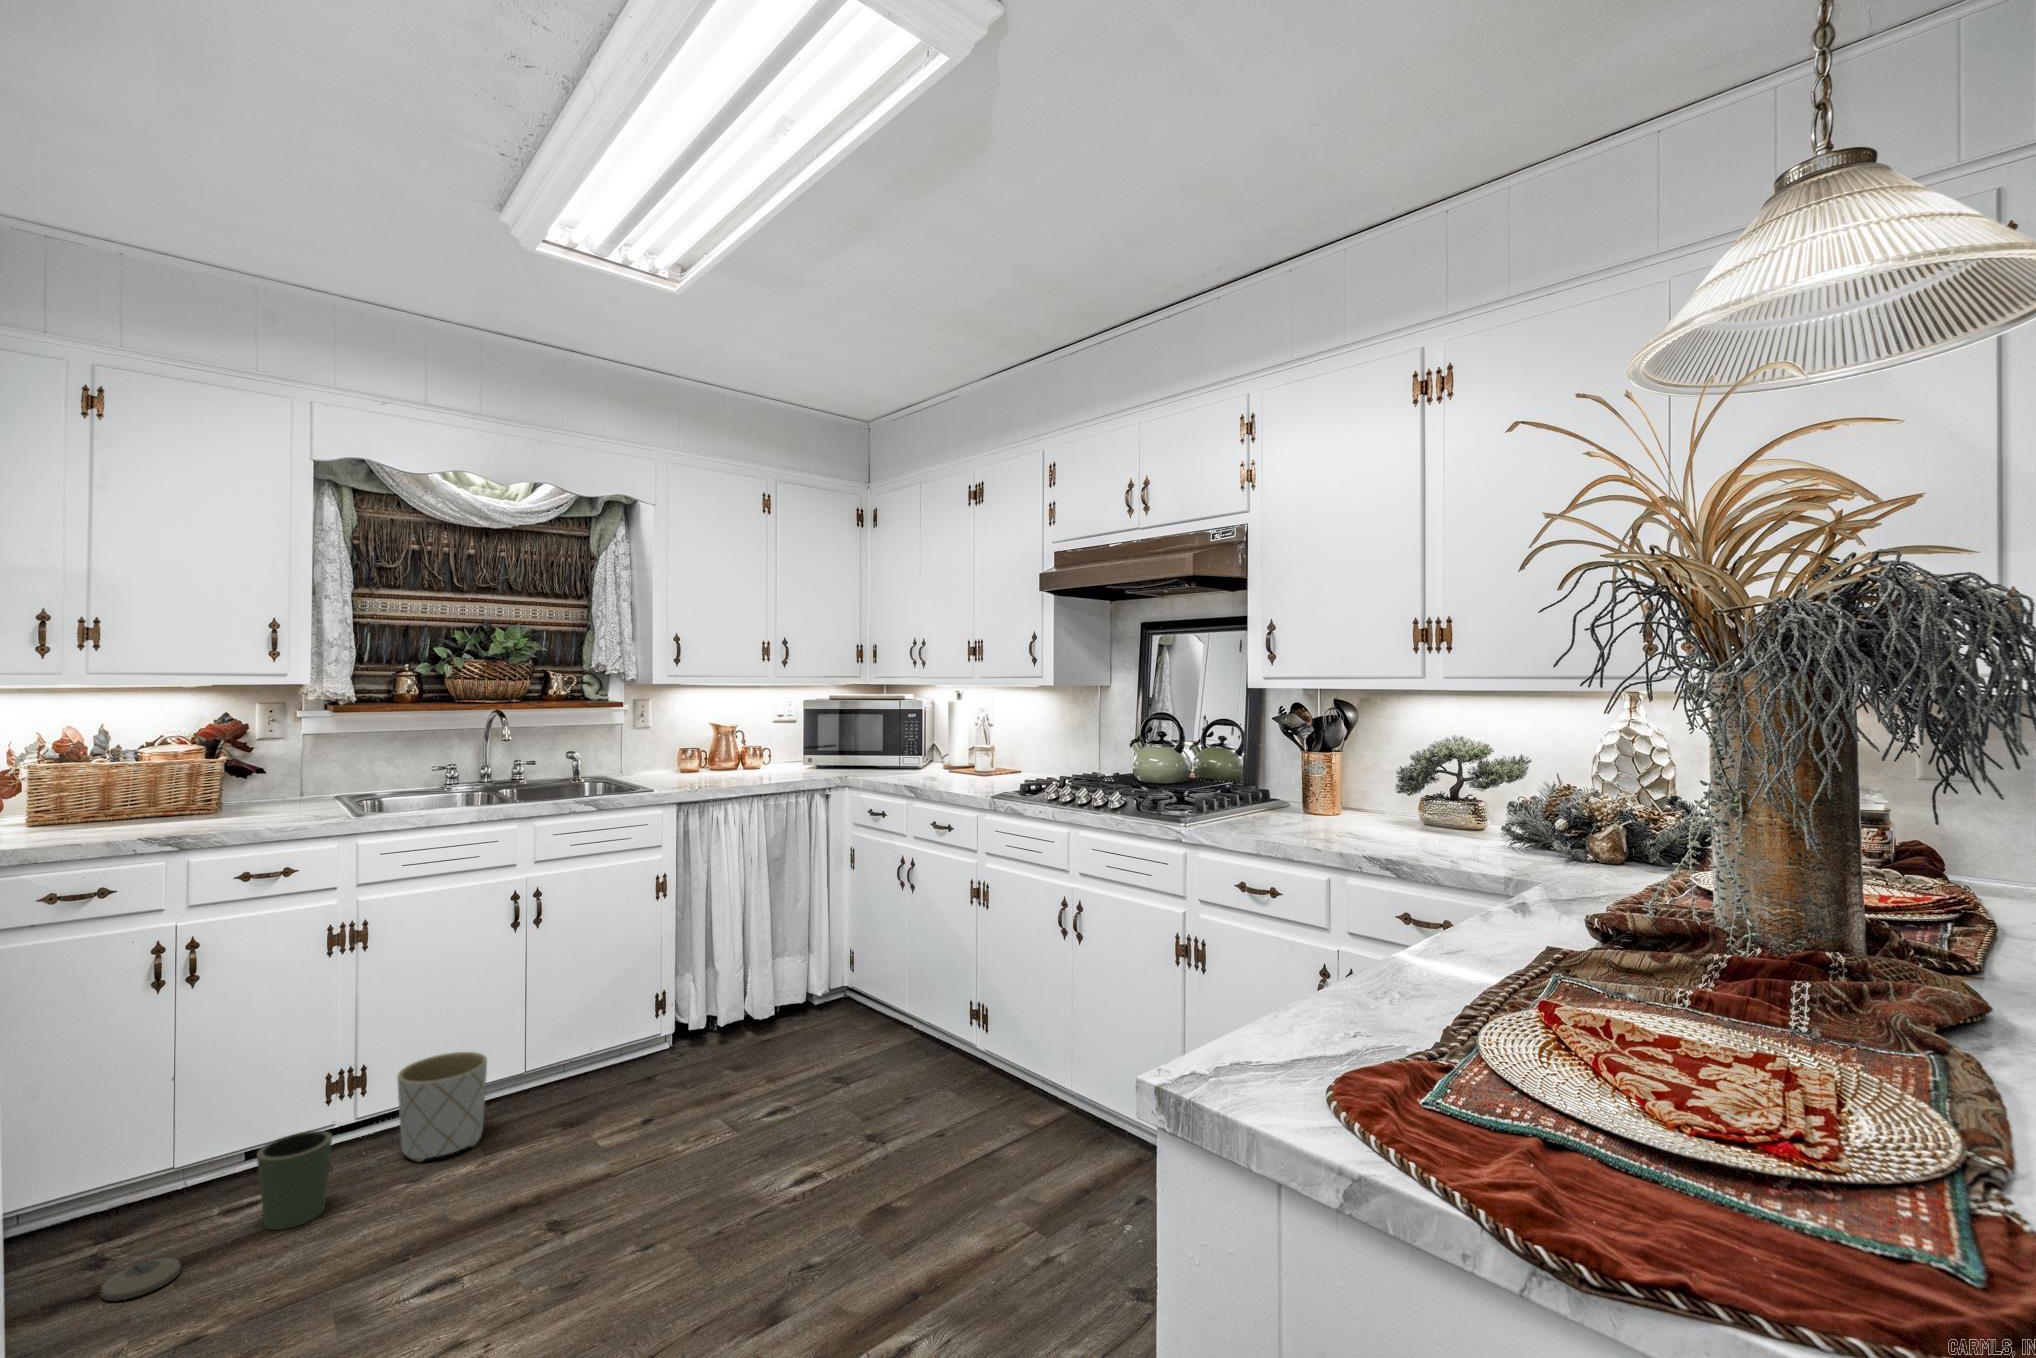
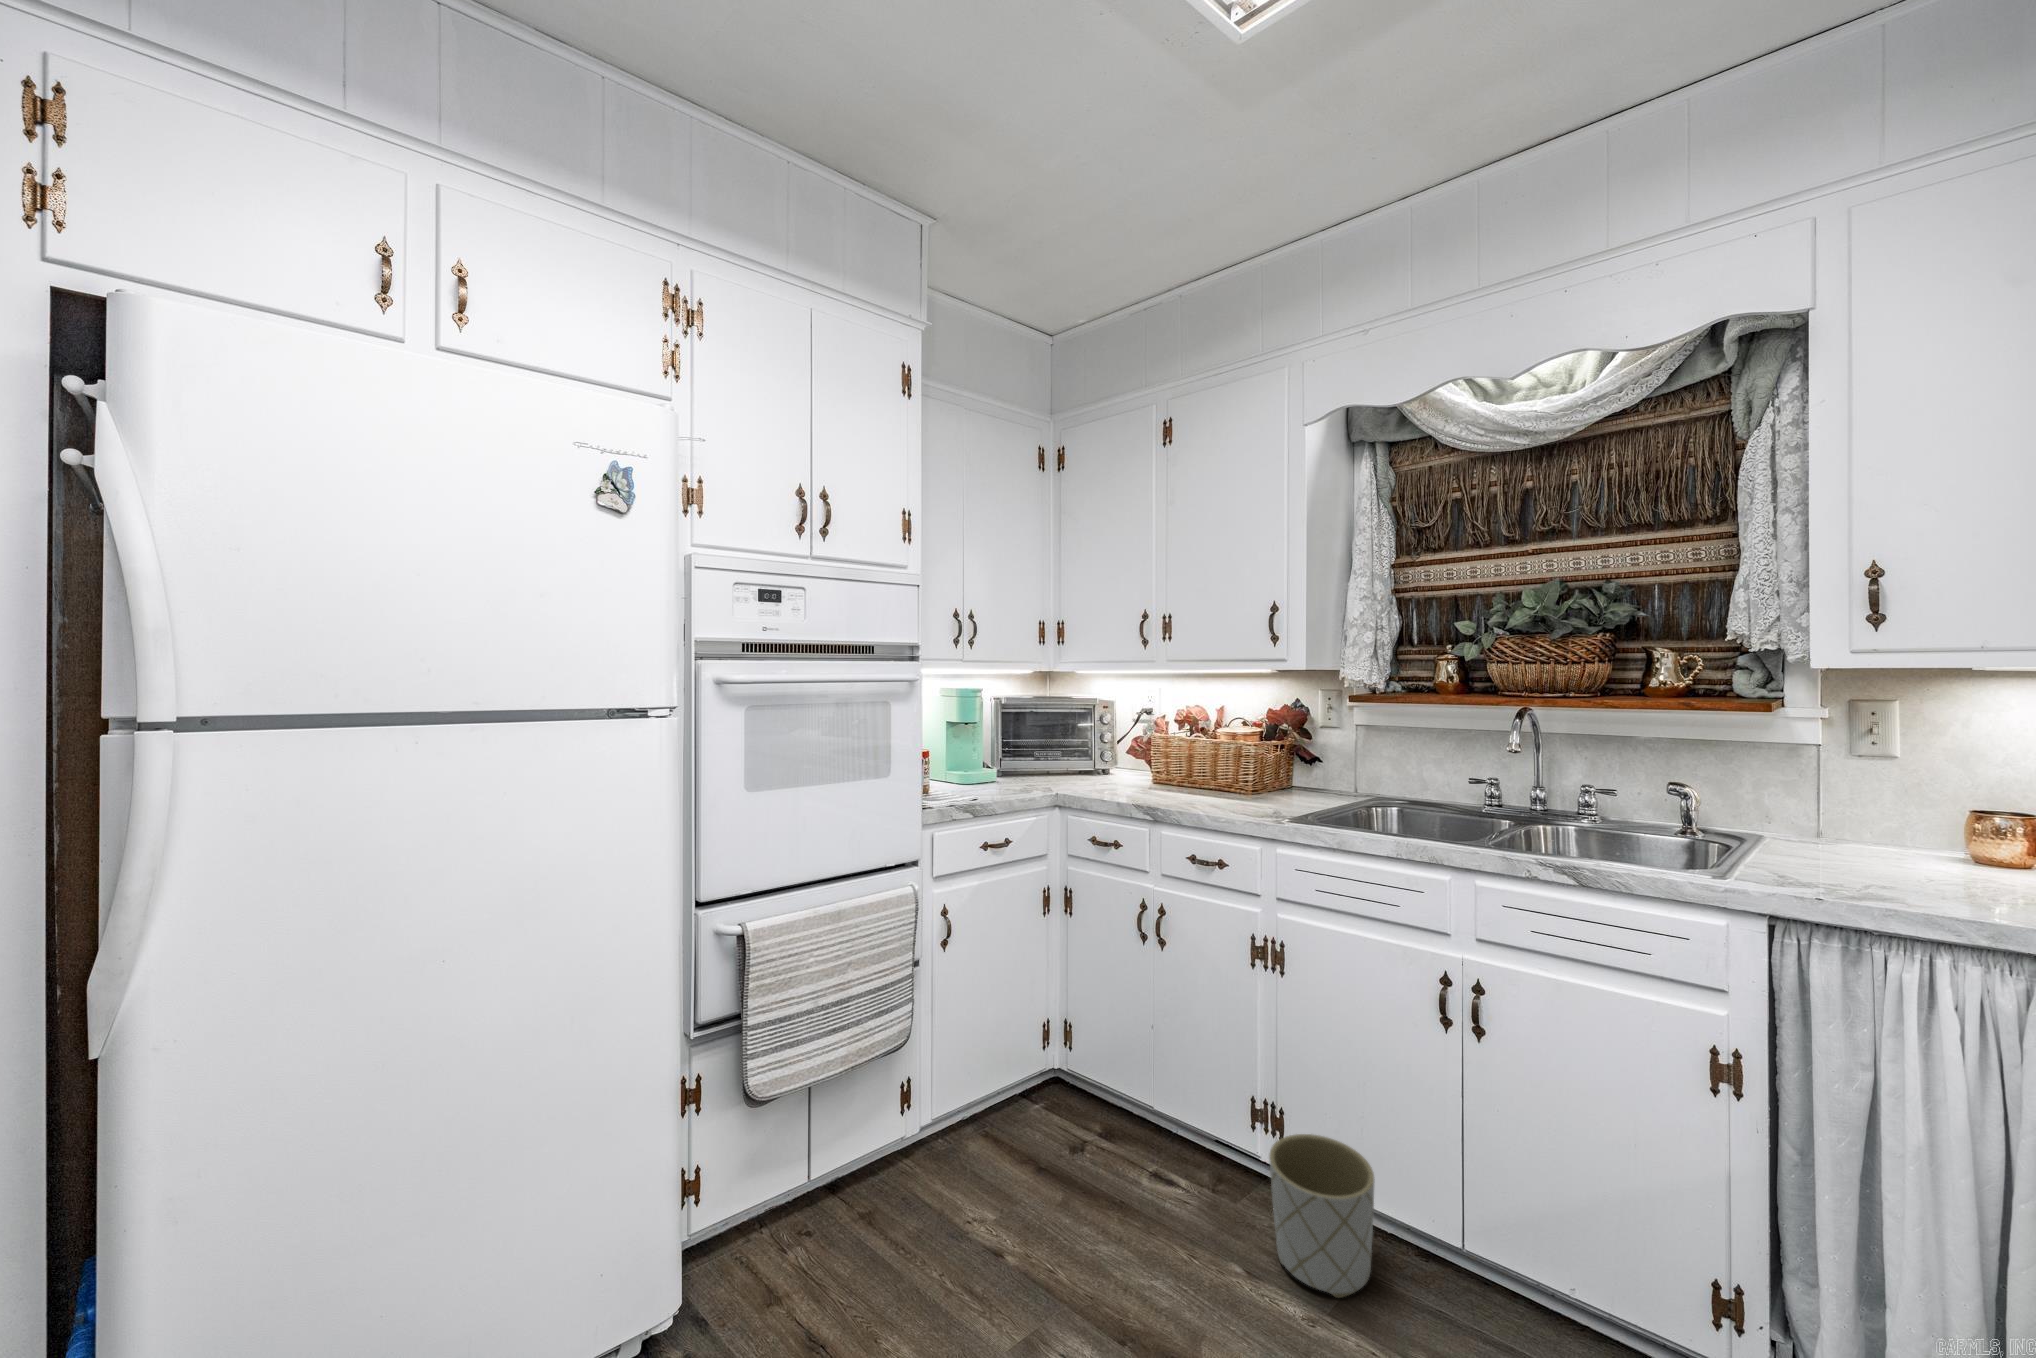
trash can: present [100,1131,332,1301] -> none [1024,1131,1186,1241]

